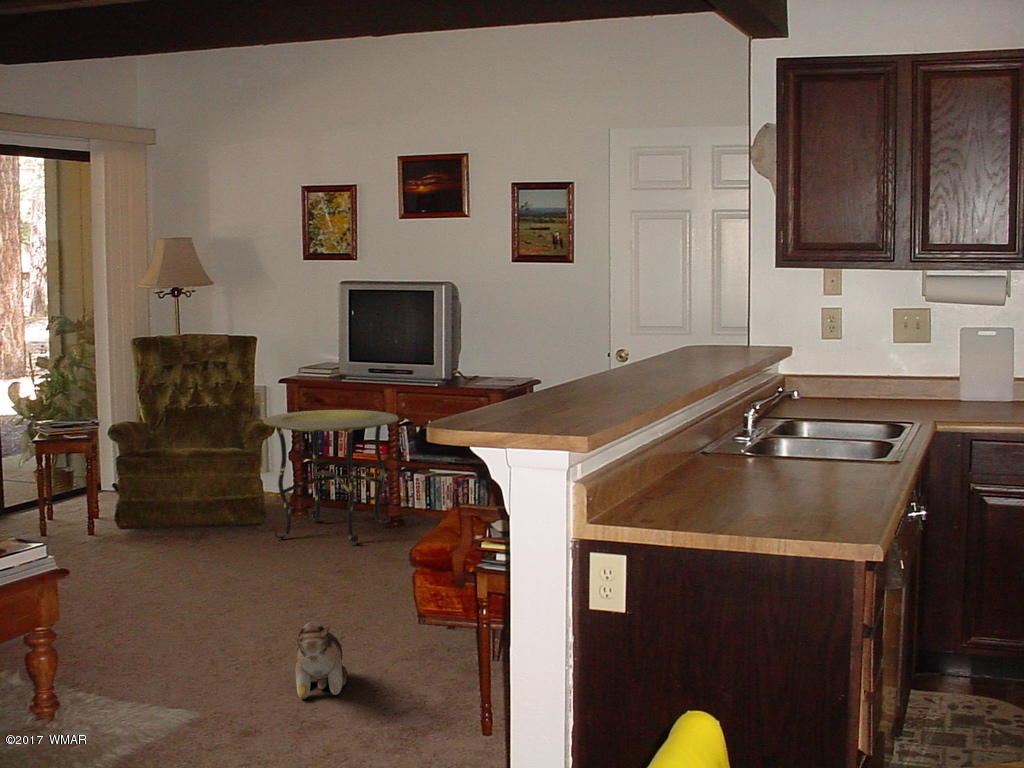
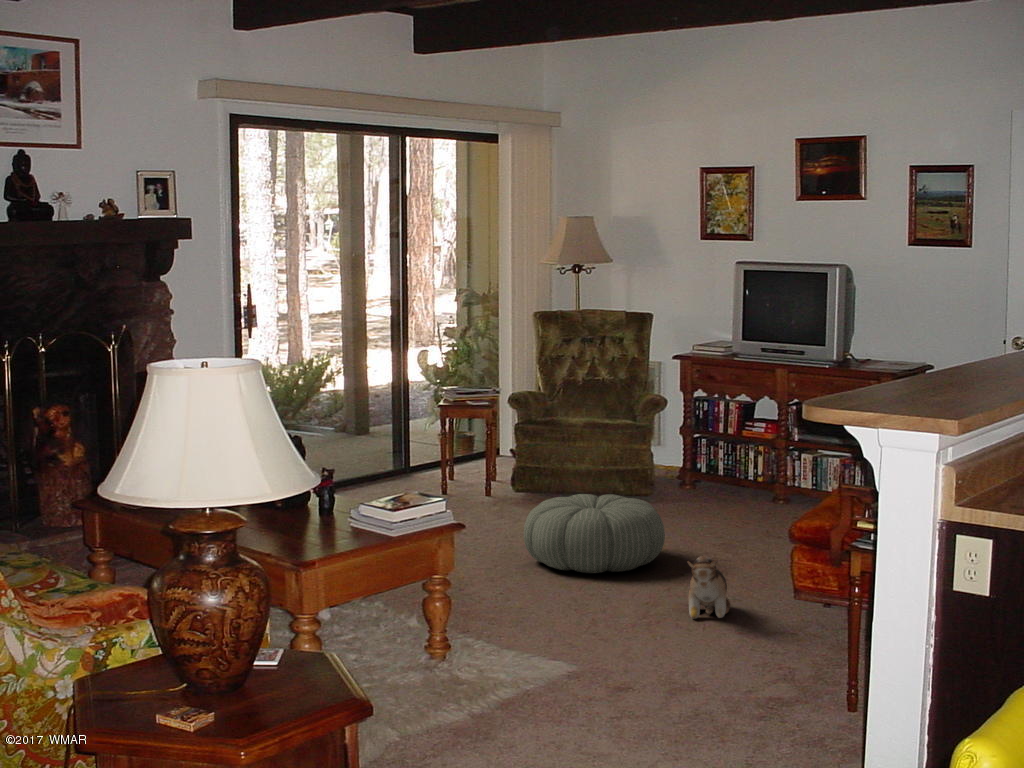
side table: present [263,410,398,545] -> none [658,388,787,516]
pouf: none [98,538,270,638] -> present [524,494,665,573]

